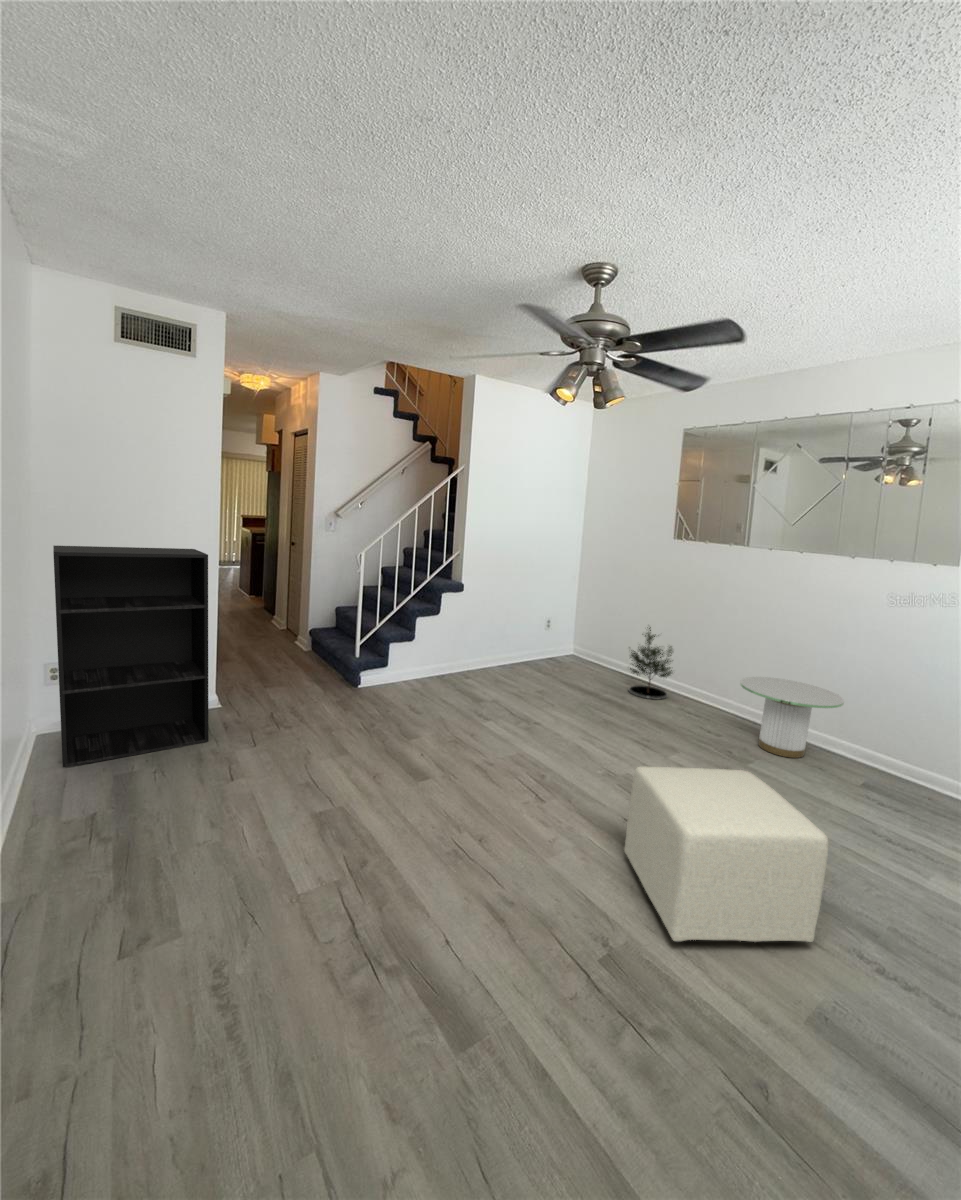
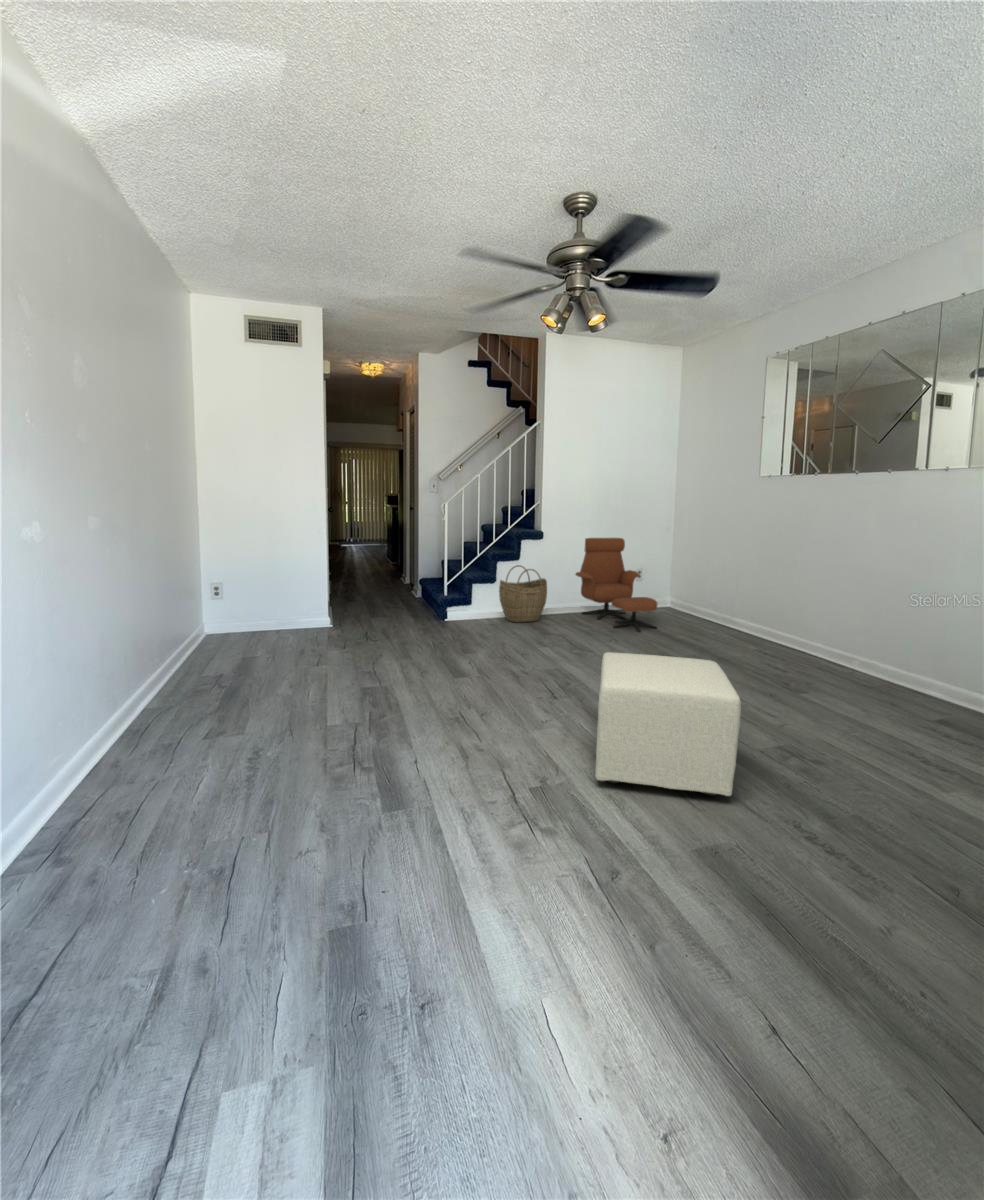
bookshelf: present [53,546,209,767] -> none [200,497,312,654]
lounge chair: none [498,591,587,695] -> present [576,538,657,631]
woven basket: none [421,622,474,687] -> present [499,565,547,623]
potted tree: present [628,627,673,699] -> none [697,564,750,638]
side table: present [740,677,844,758] -> none [792,608,906,687]

